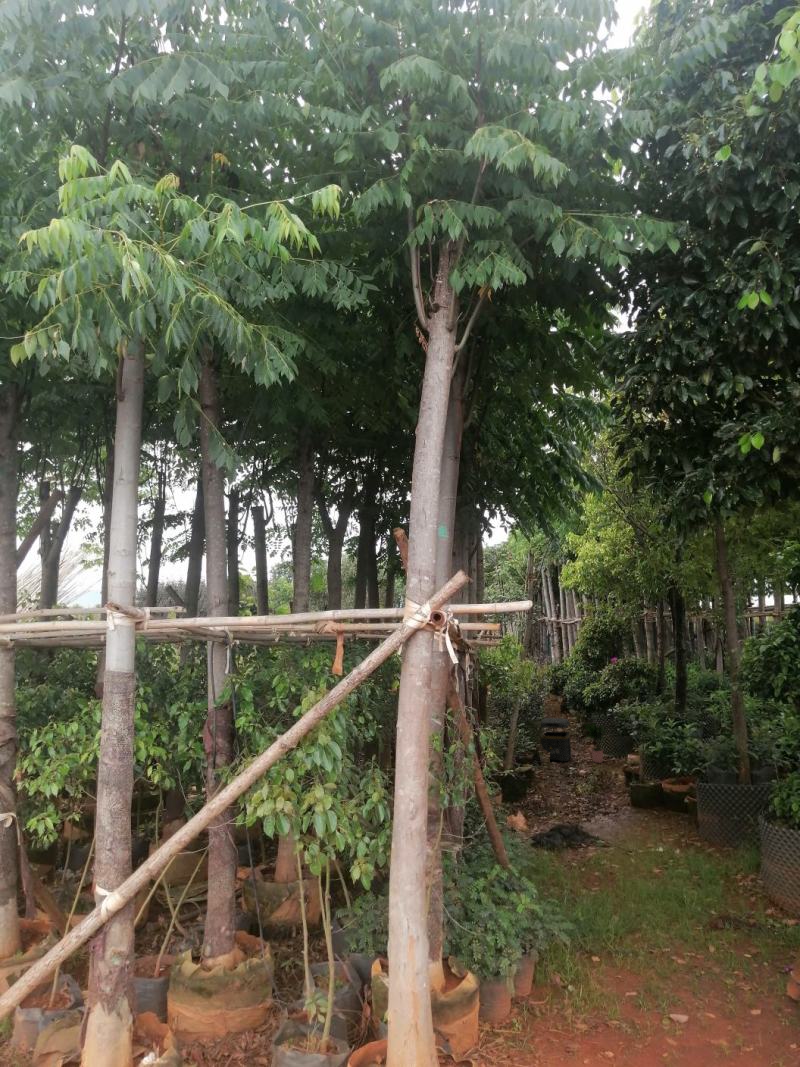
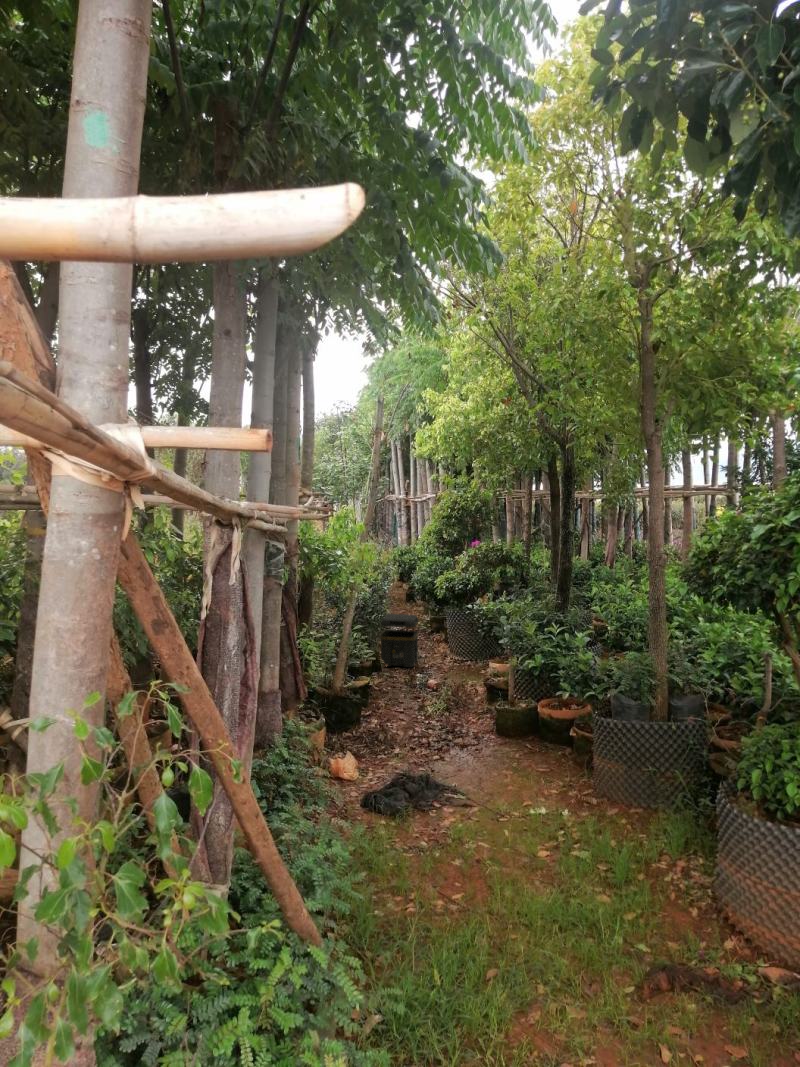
potted plant: present [585,722,607,763] -> none [435,616,470,669]

